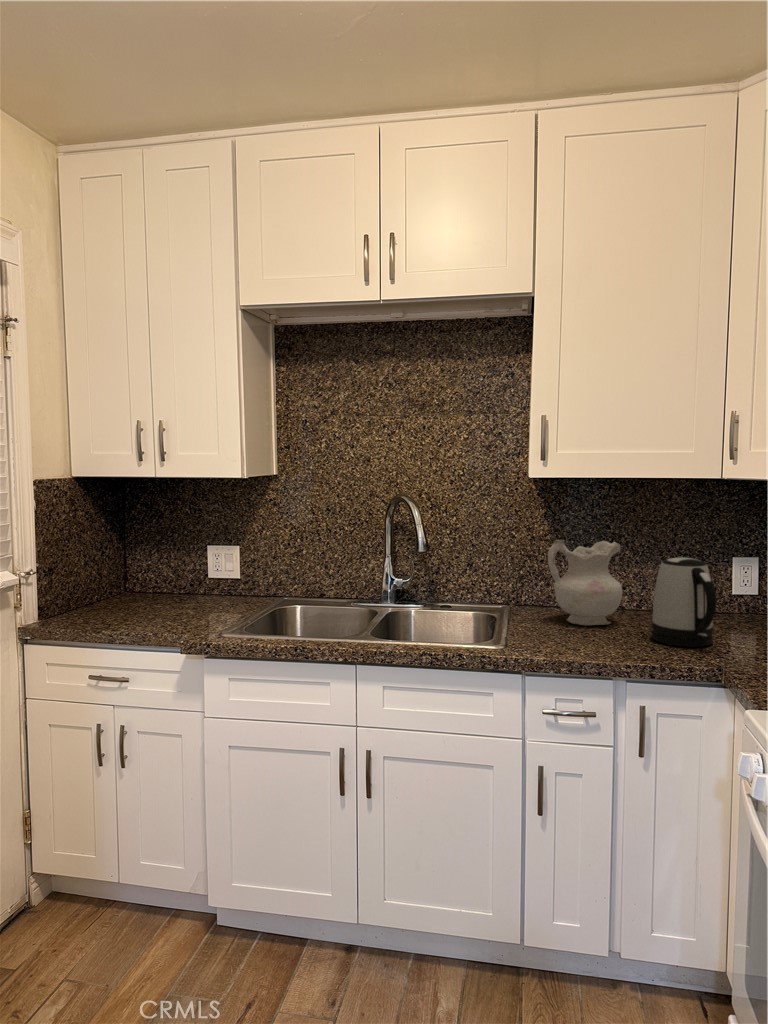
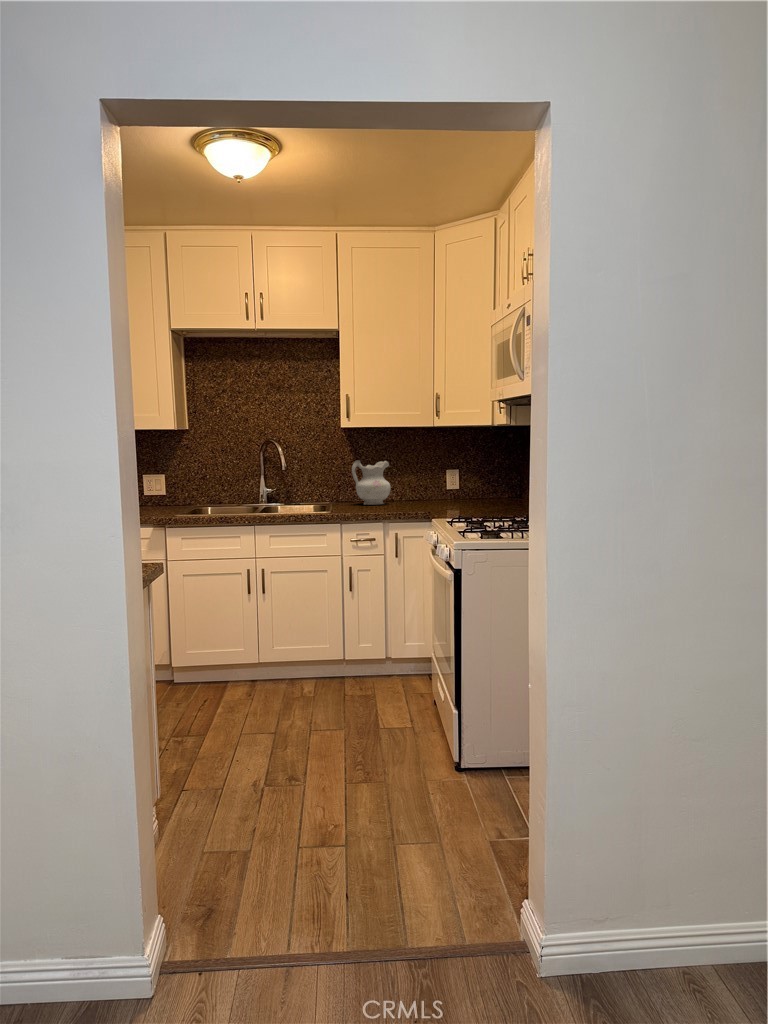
kettle: present [651,558,717,647] -> none [403,465,431,507]

